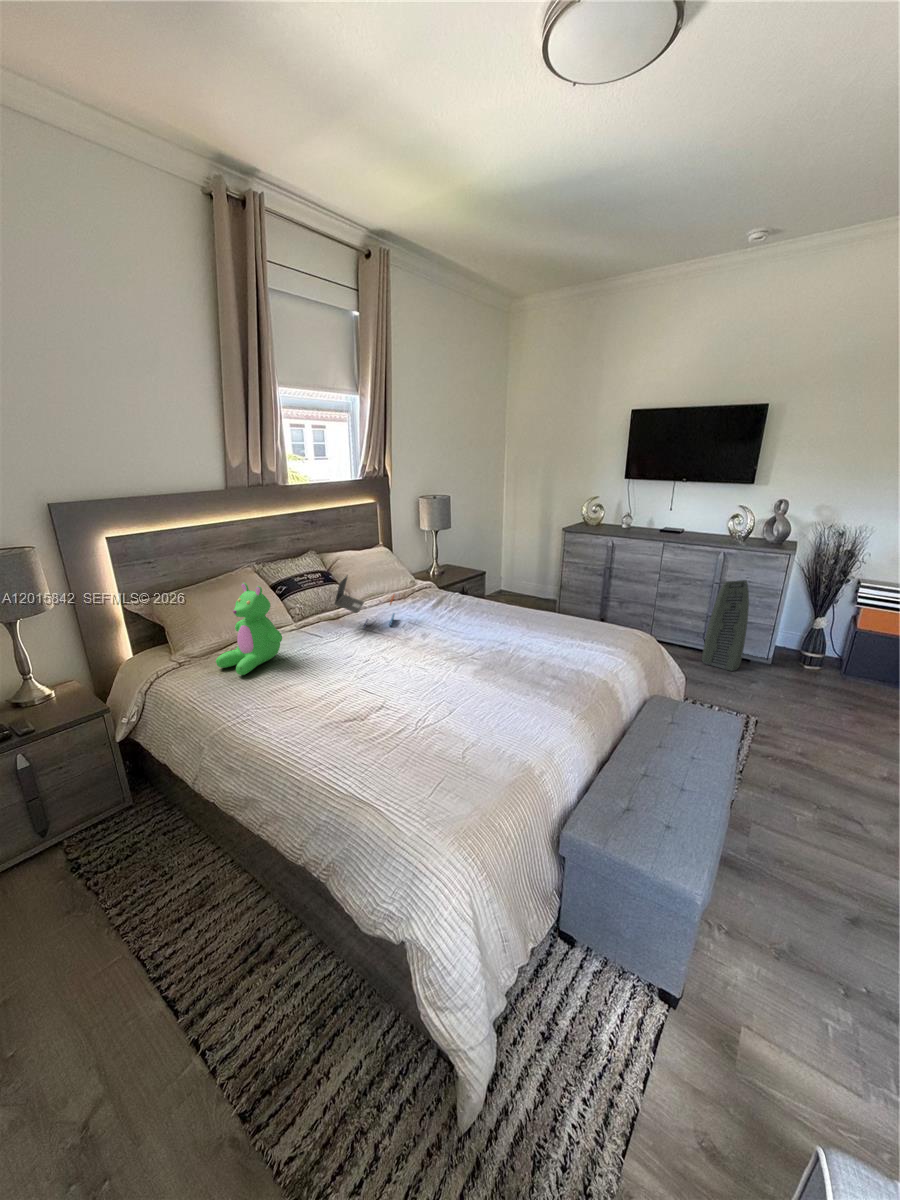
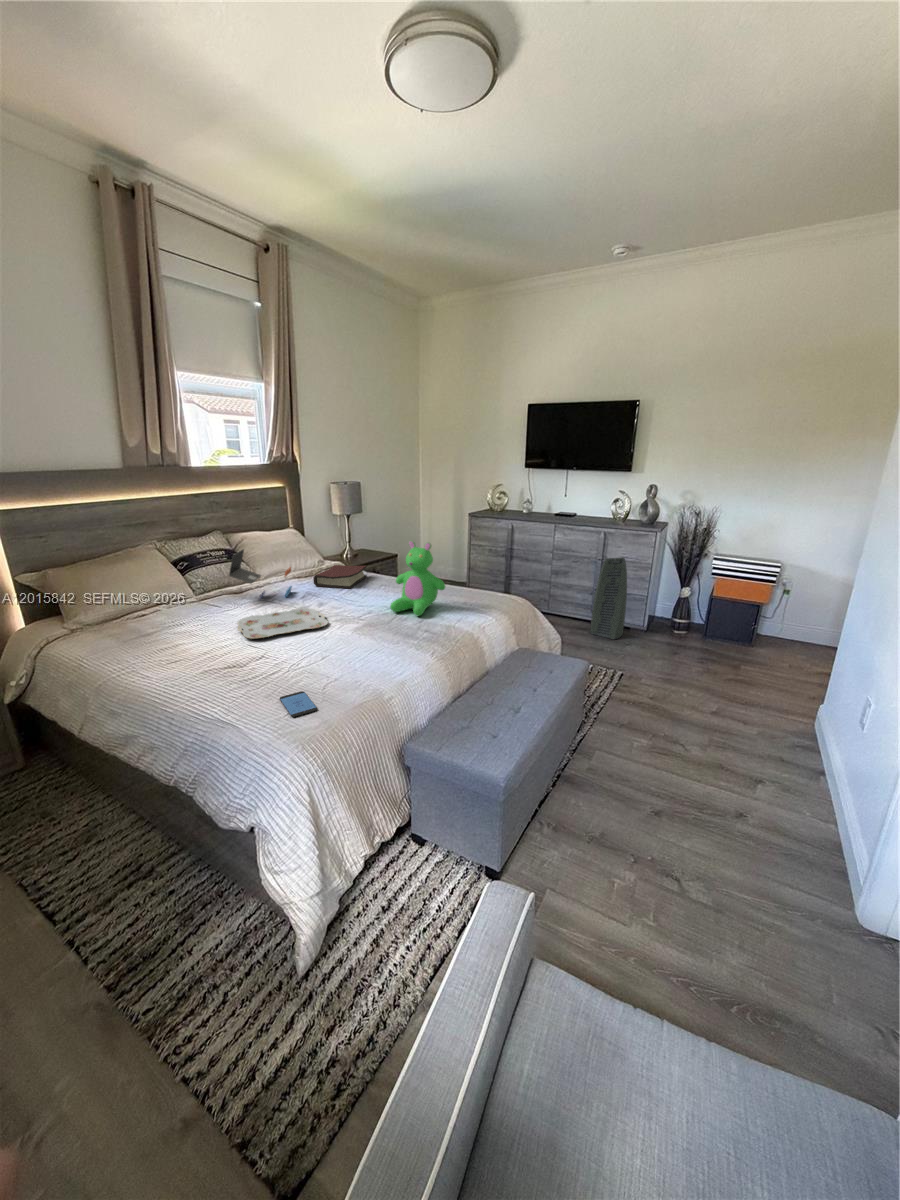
teddy bear: present [216,583,282,675] -> present [390,541,445,616]
hardback book: none [415,588,468,616] -> present [313,565,367,589]
serving tray: none [348,642,445,682] -> present [237,608,328,638]
smartphone: none [420,762,468,802] -> present [280,691,317,717]

